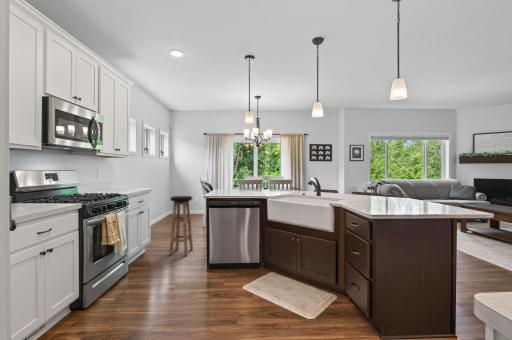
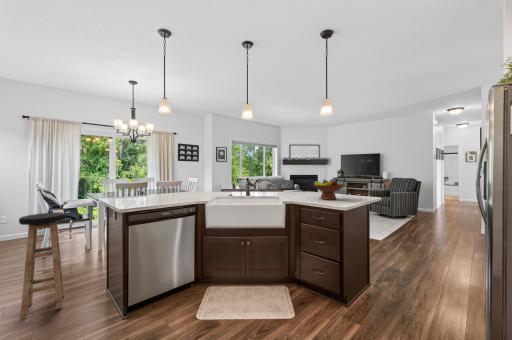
fruit bowl: none [369,182,412,208] -> present [313,179,344,200]

